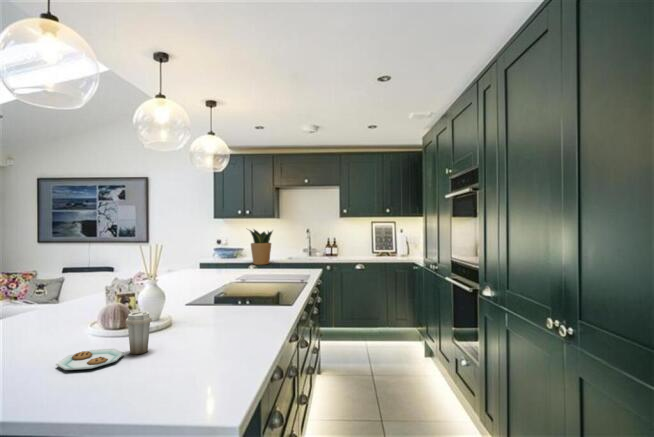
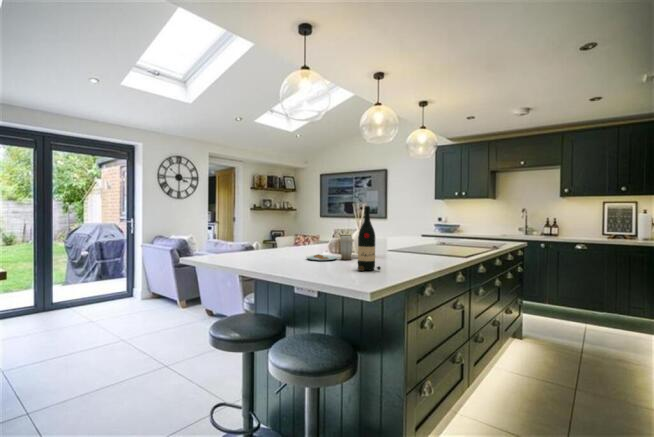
potted plant: present [249,229,272,265] -> none [456,205,482,237]
wine bottle: none [180,274,223,389] -> present [358,206,381,271]

